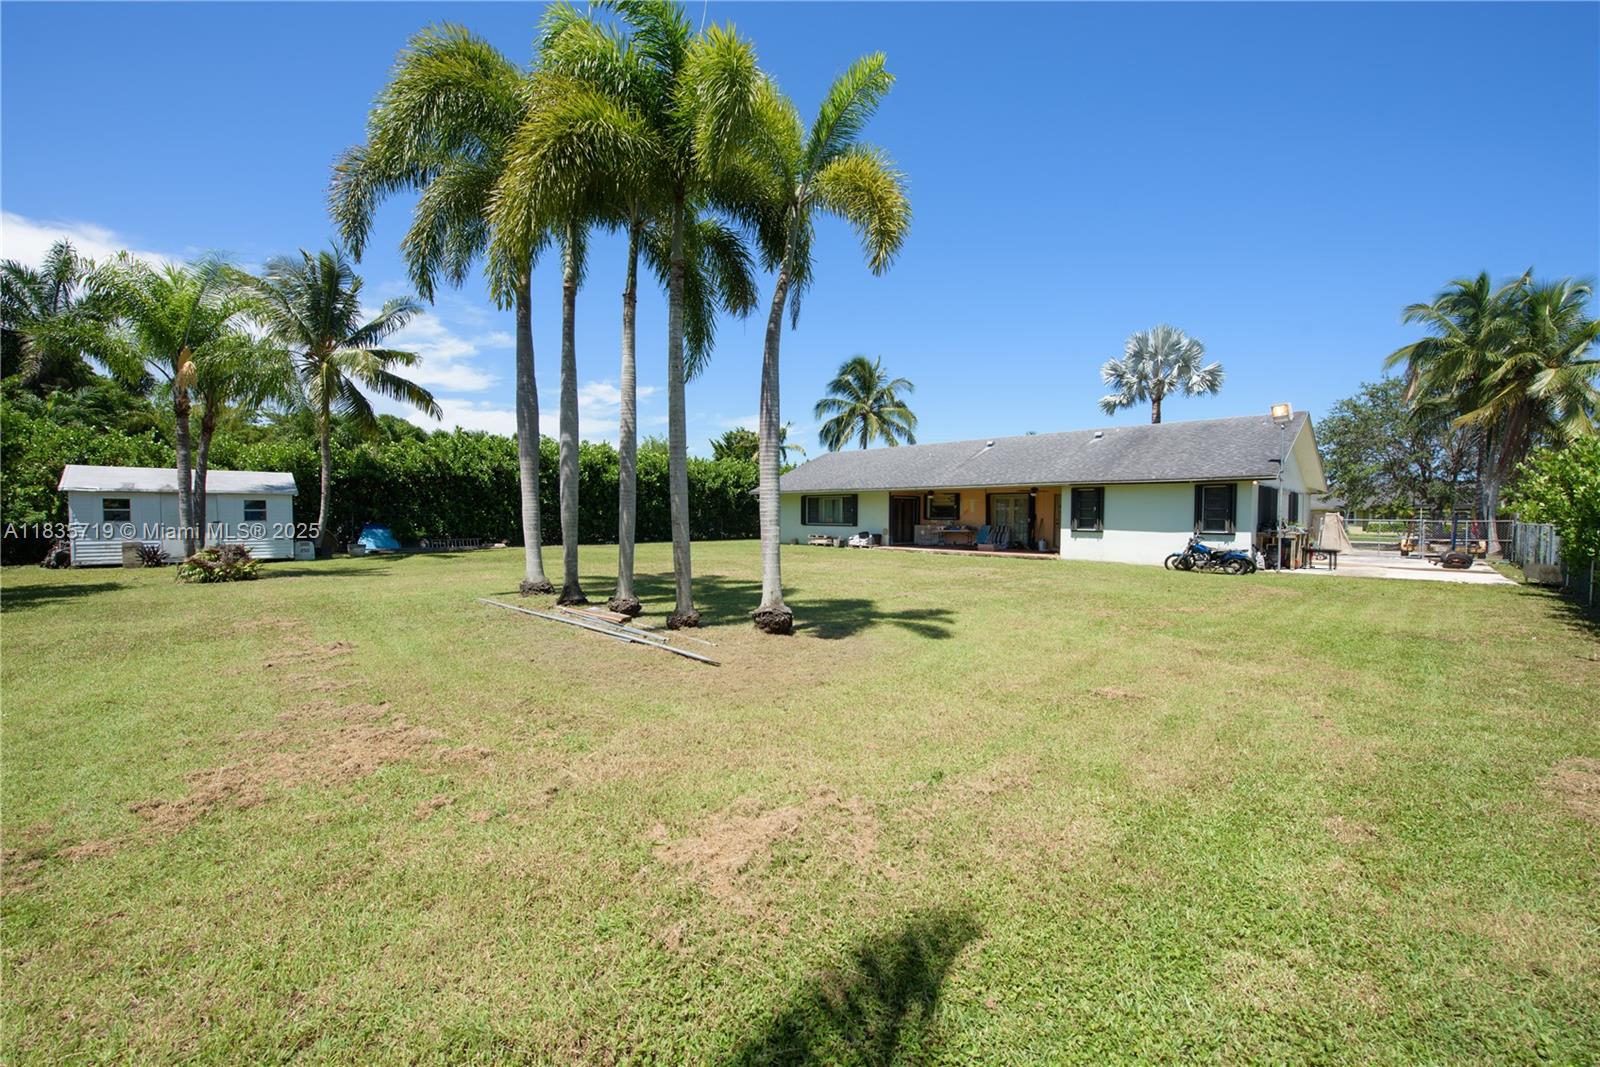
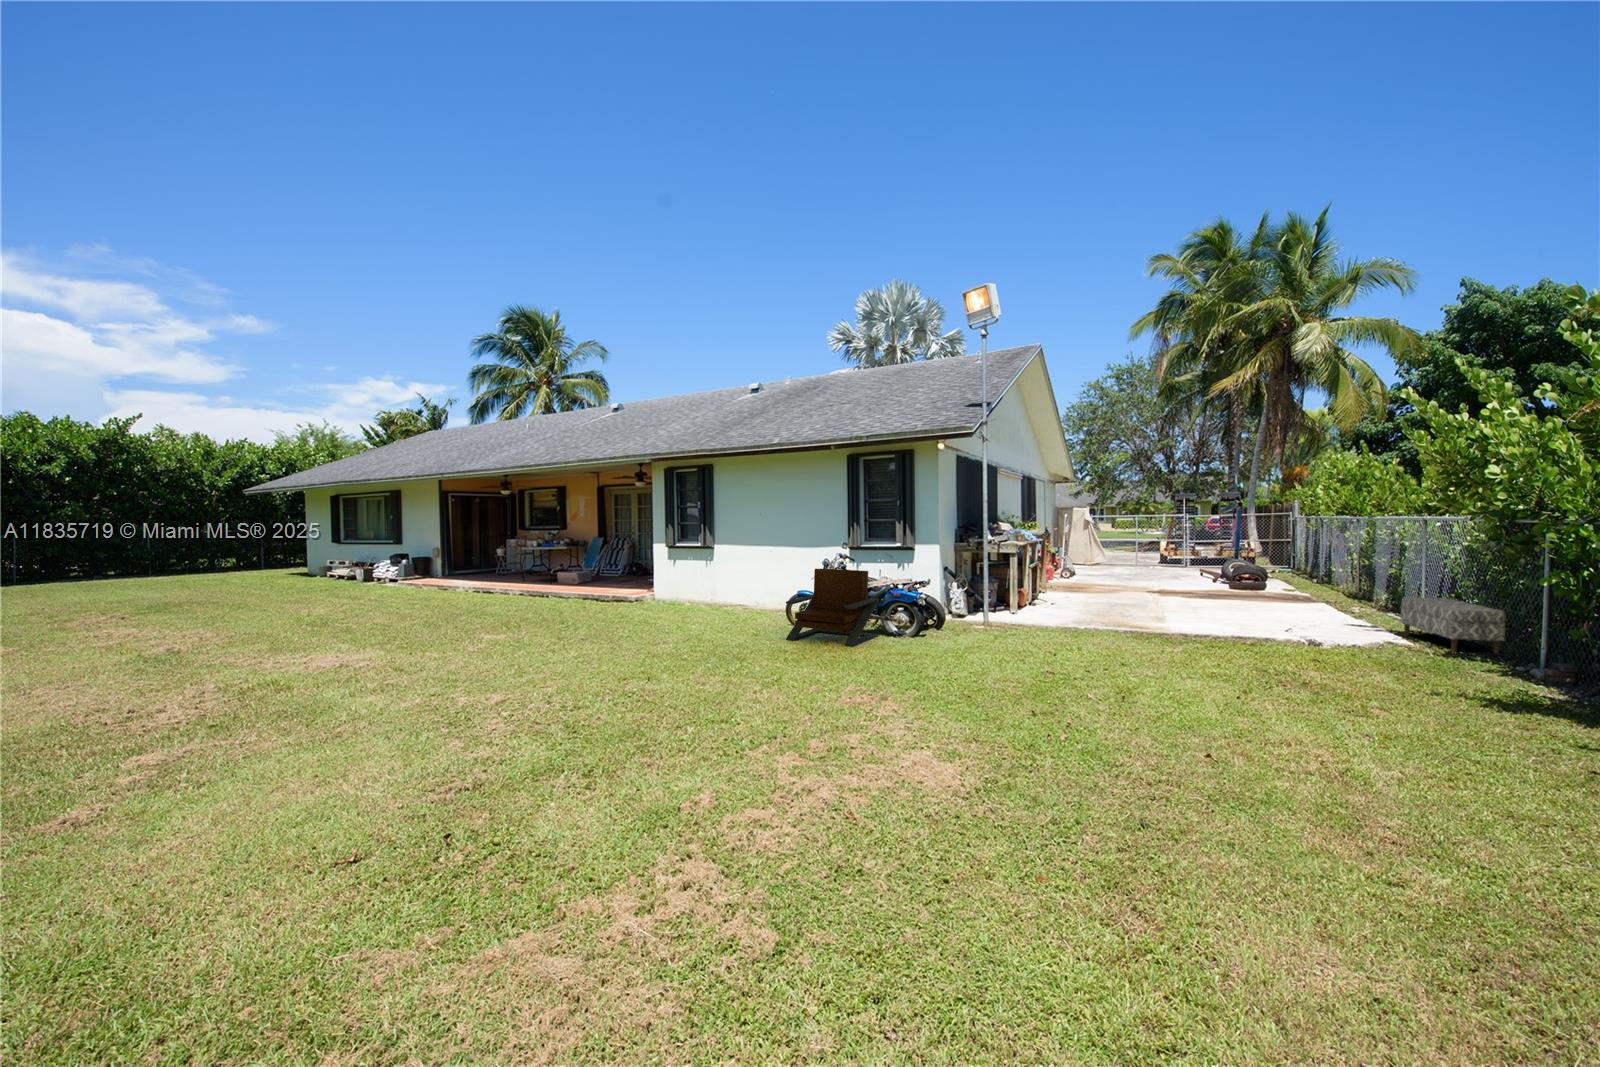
lounge chair: none [1177,541,1225,576] -> present [786,569,879,647]
round table: present [1301,548,1341,570] -> none [1027,569,1092,611]

